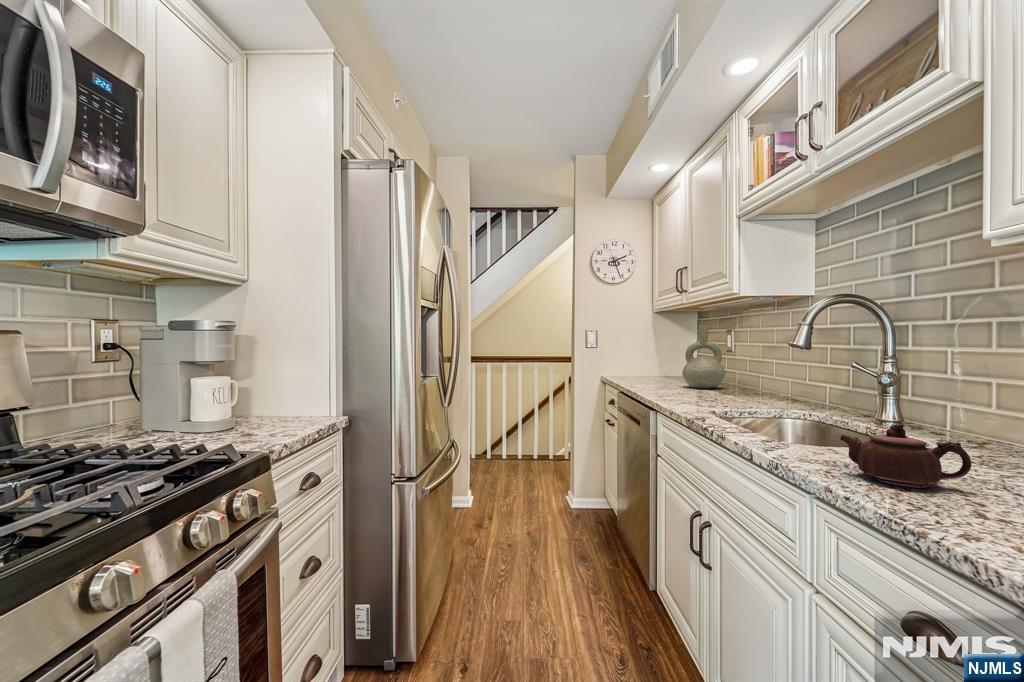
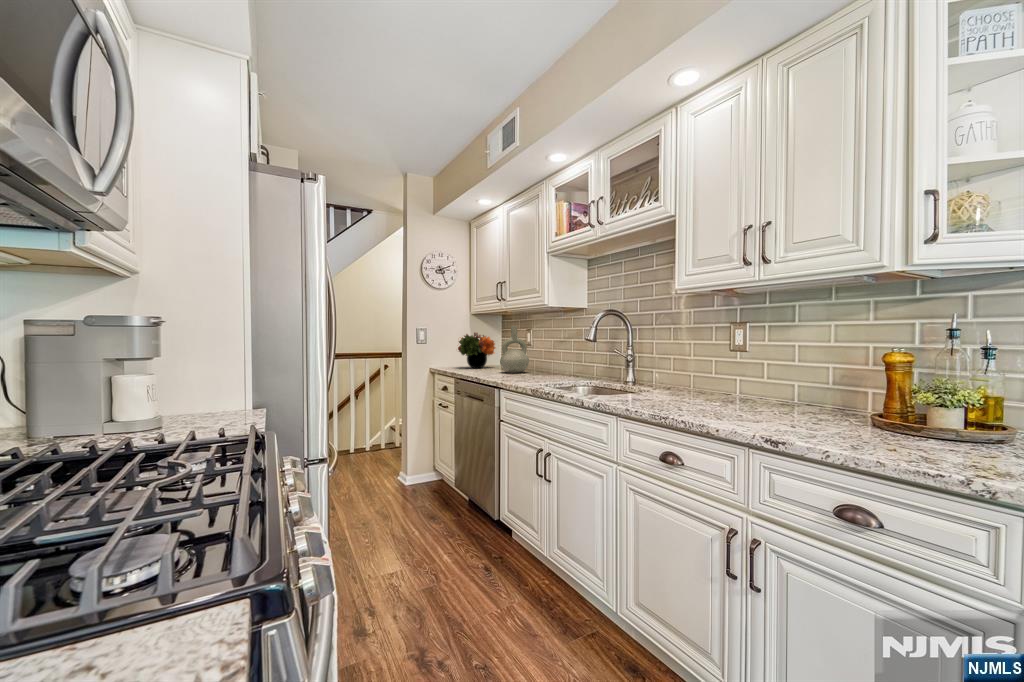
flower arrangement: none [637,334,689,379] -> present [458,333,496,368]
teapot: present [840,425,971,488] -> none [627,377,675,405]

